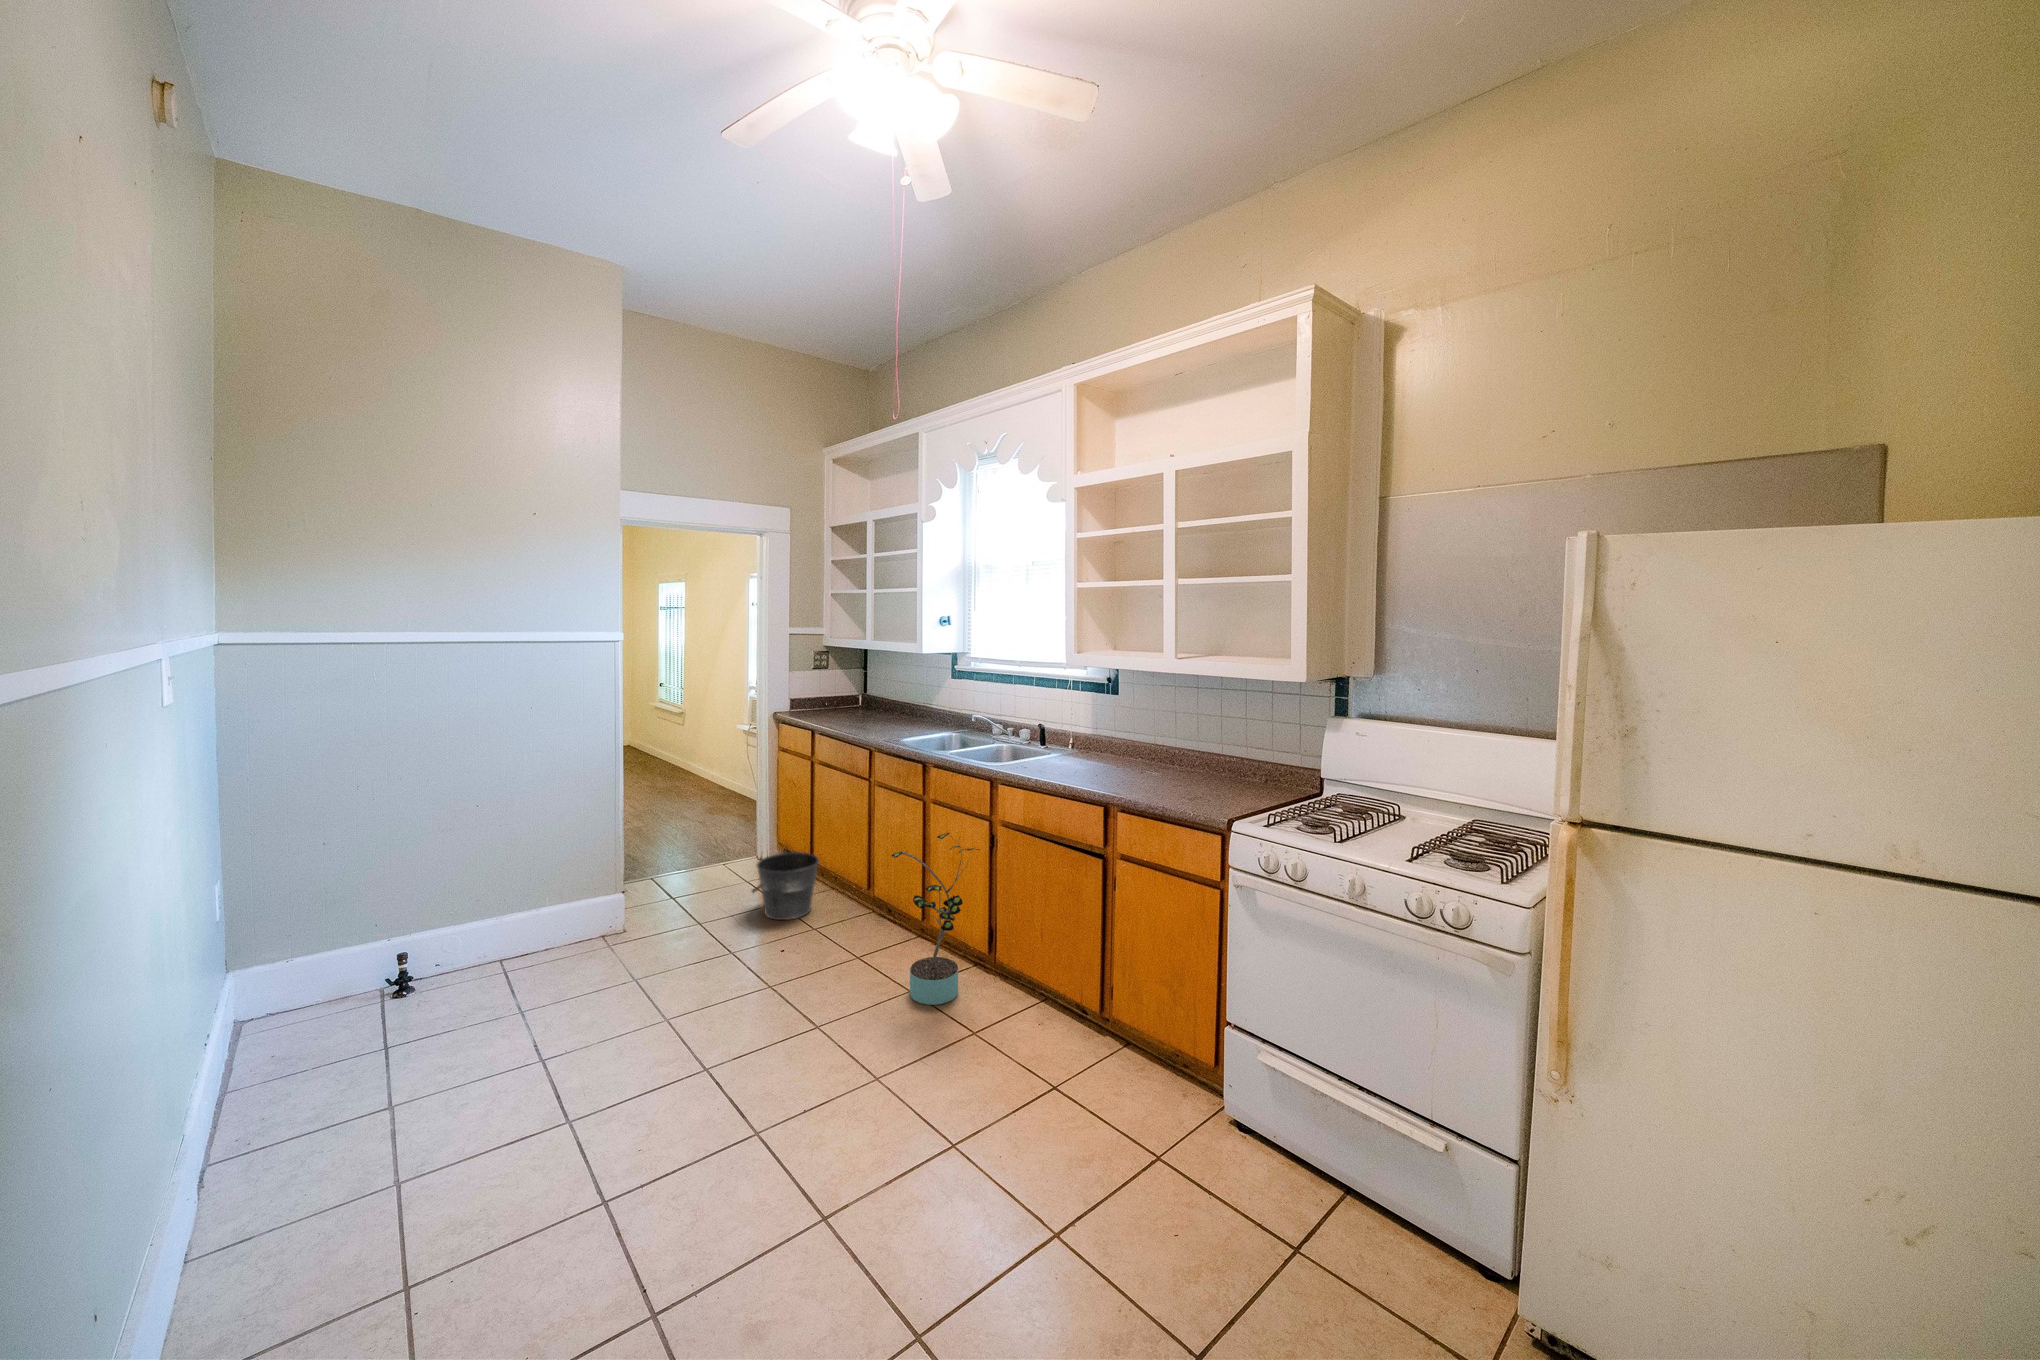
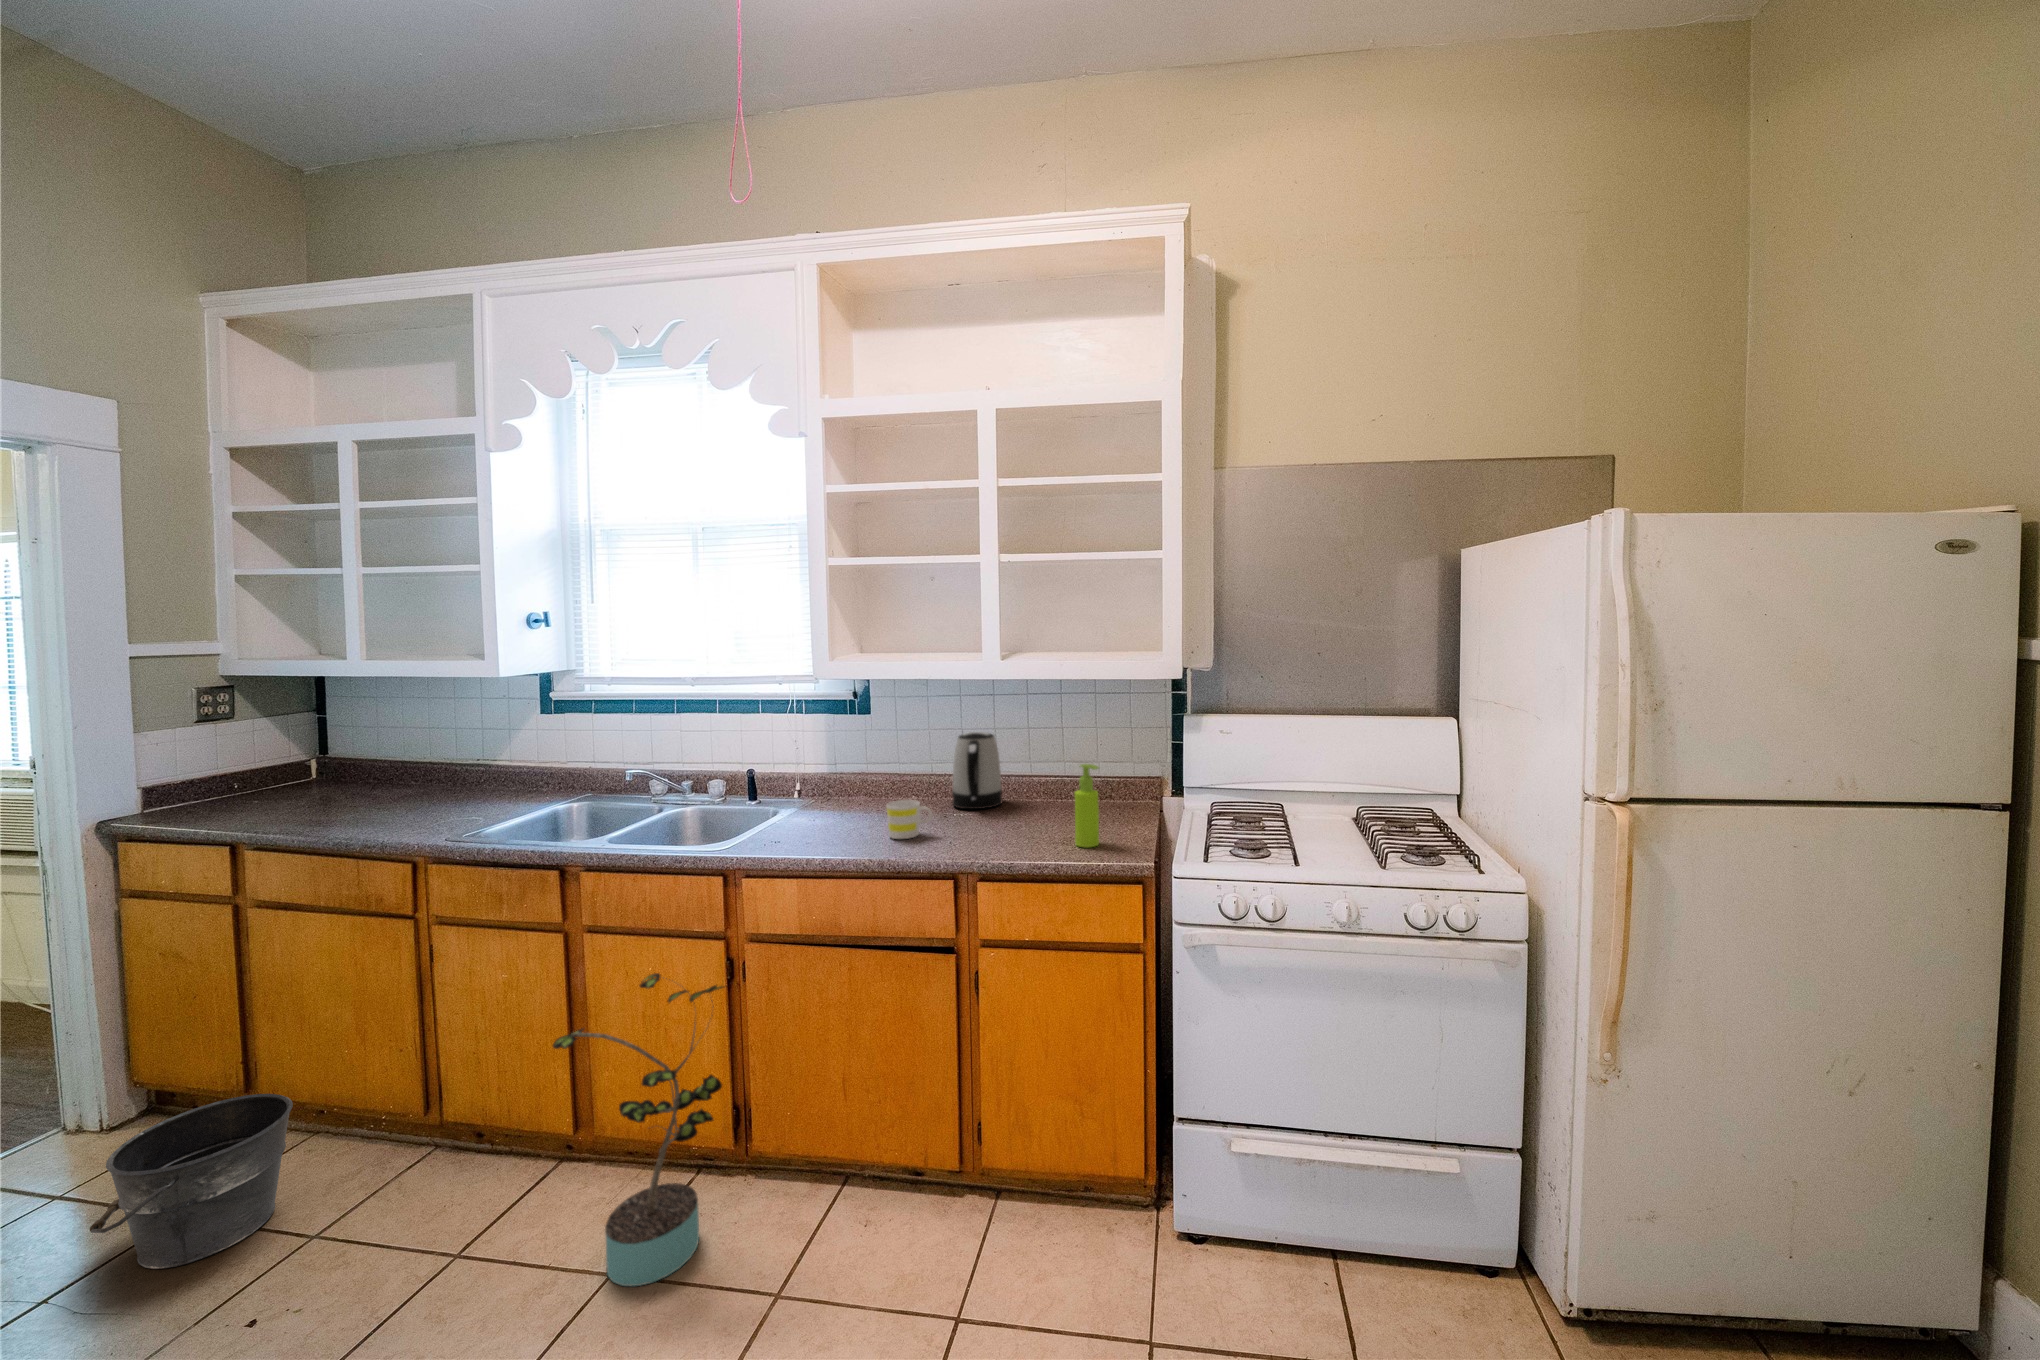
kettle: none [1151,714,1190,774] -> present [952,732,1002,809]
soap dispenser: none [1192,743,1211,808] -> present [1075,764,1099,847]
mug: none [1083,754,1112,781] -> present [887,800,932,839]

